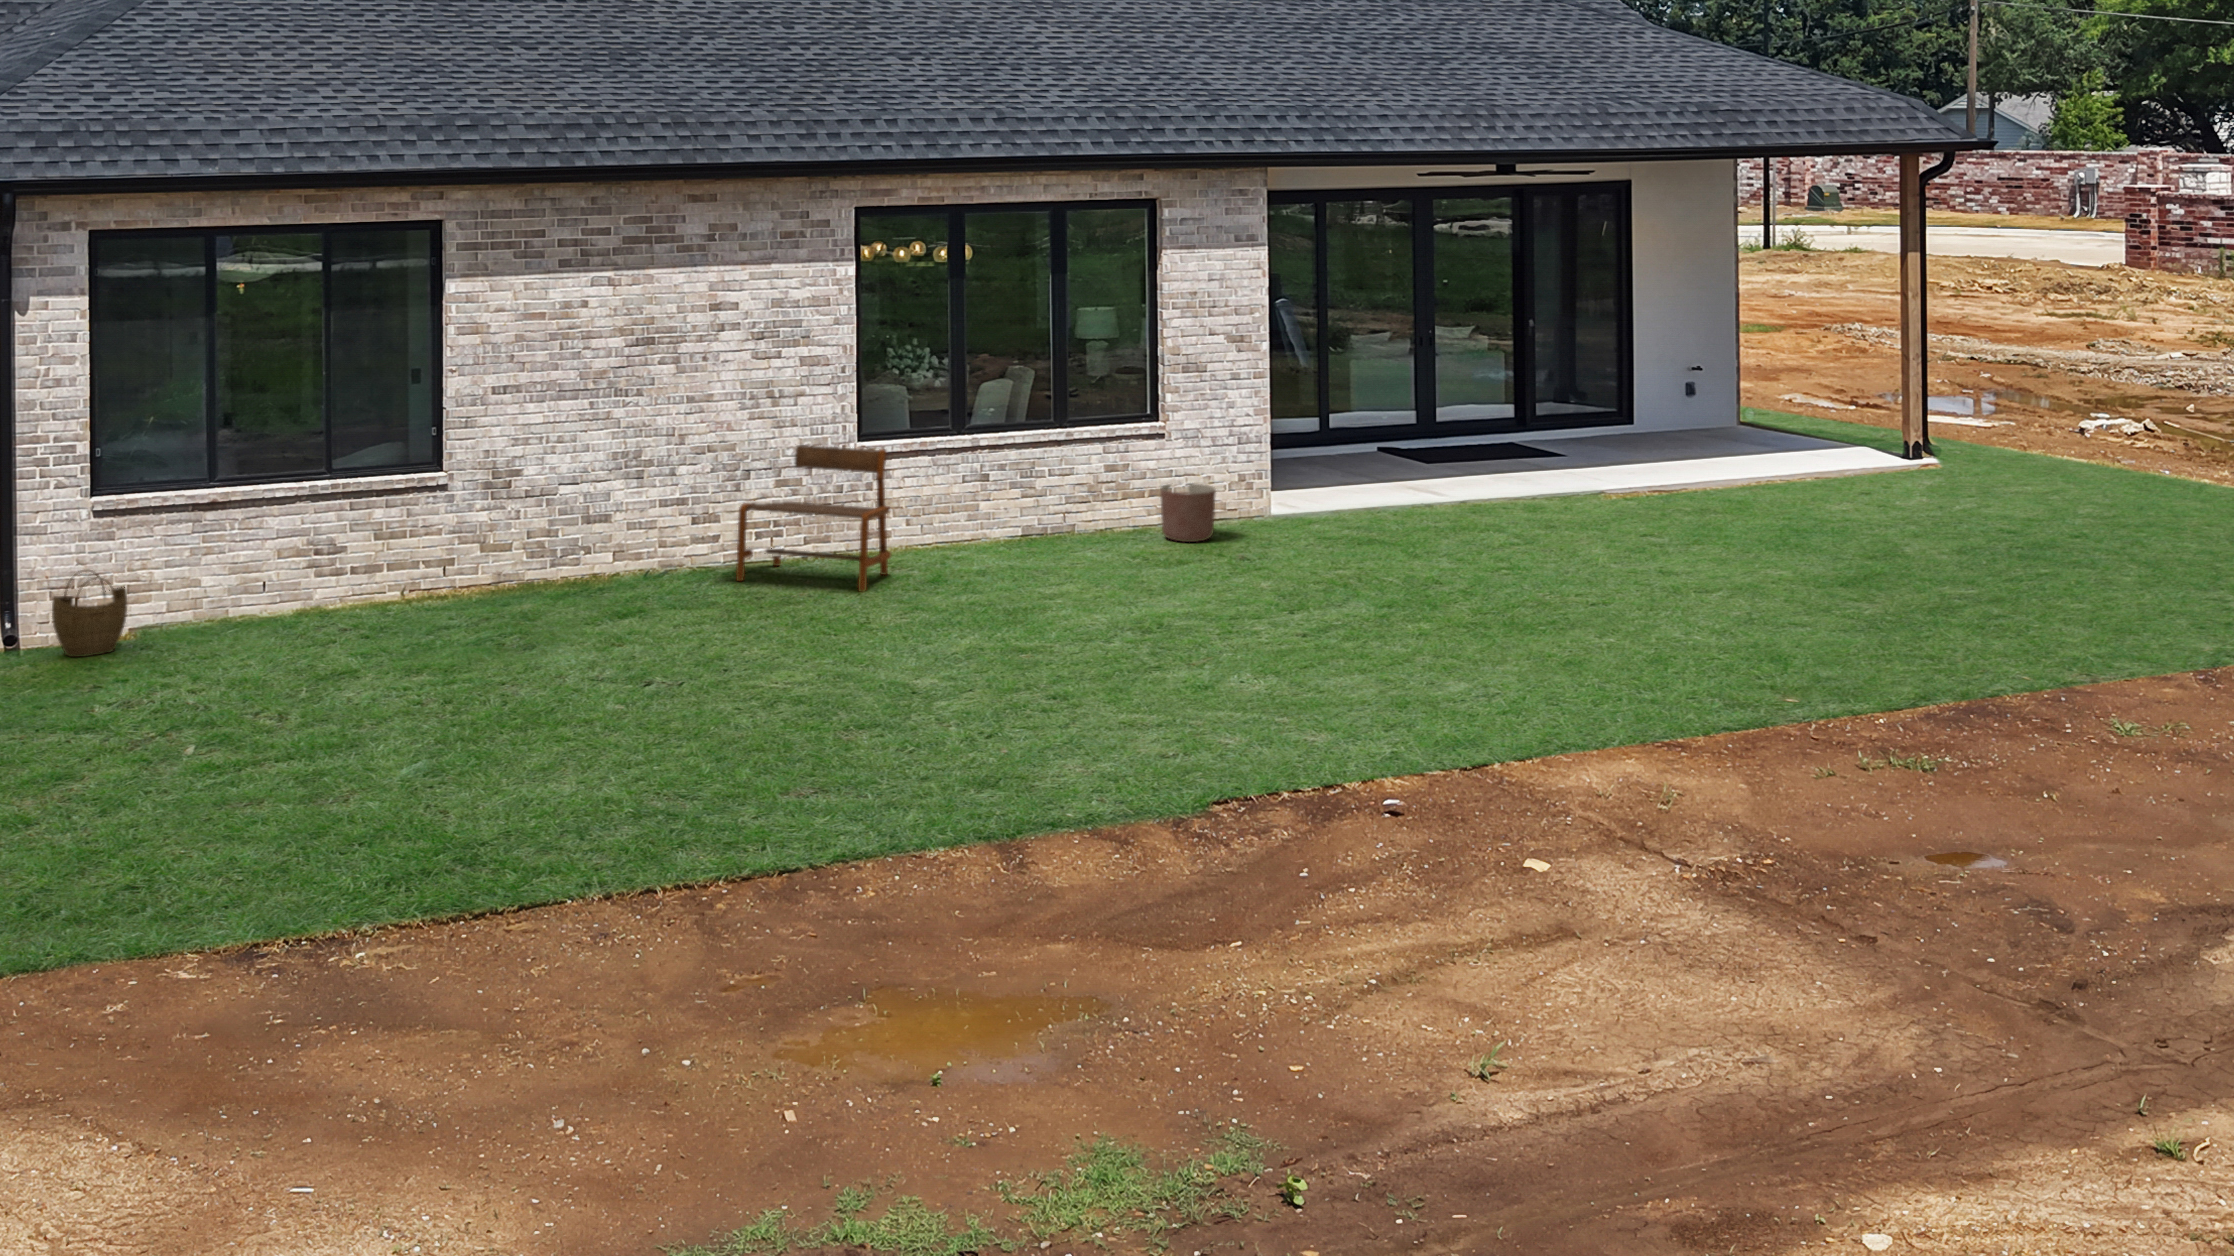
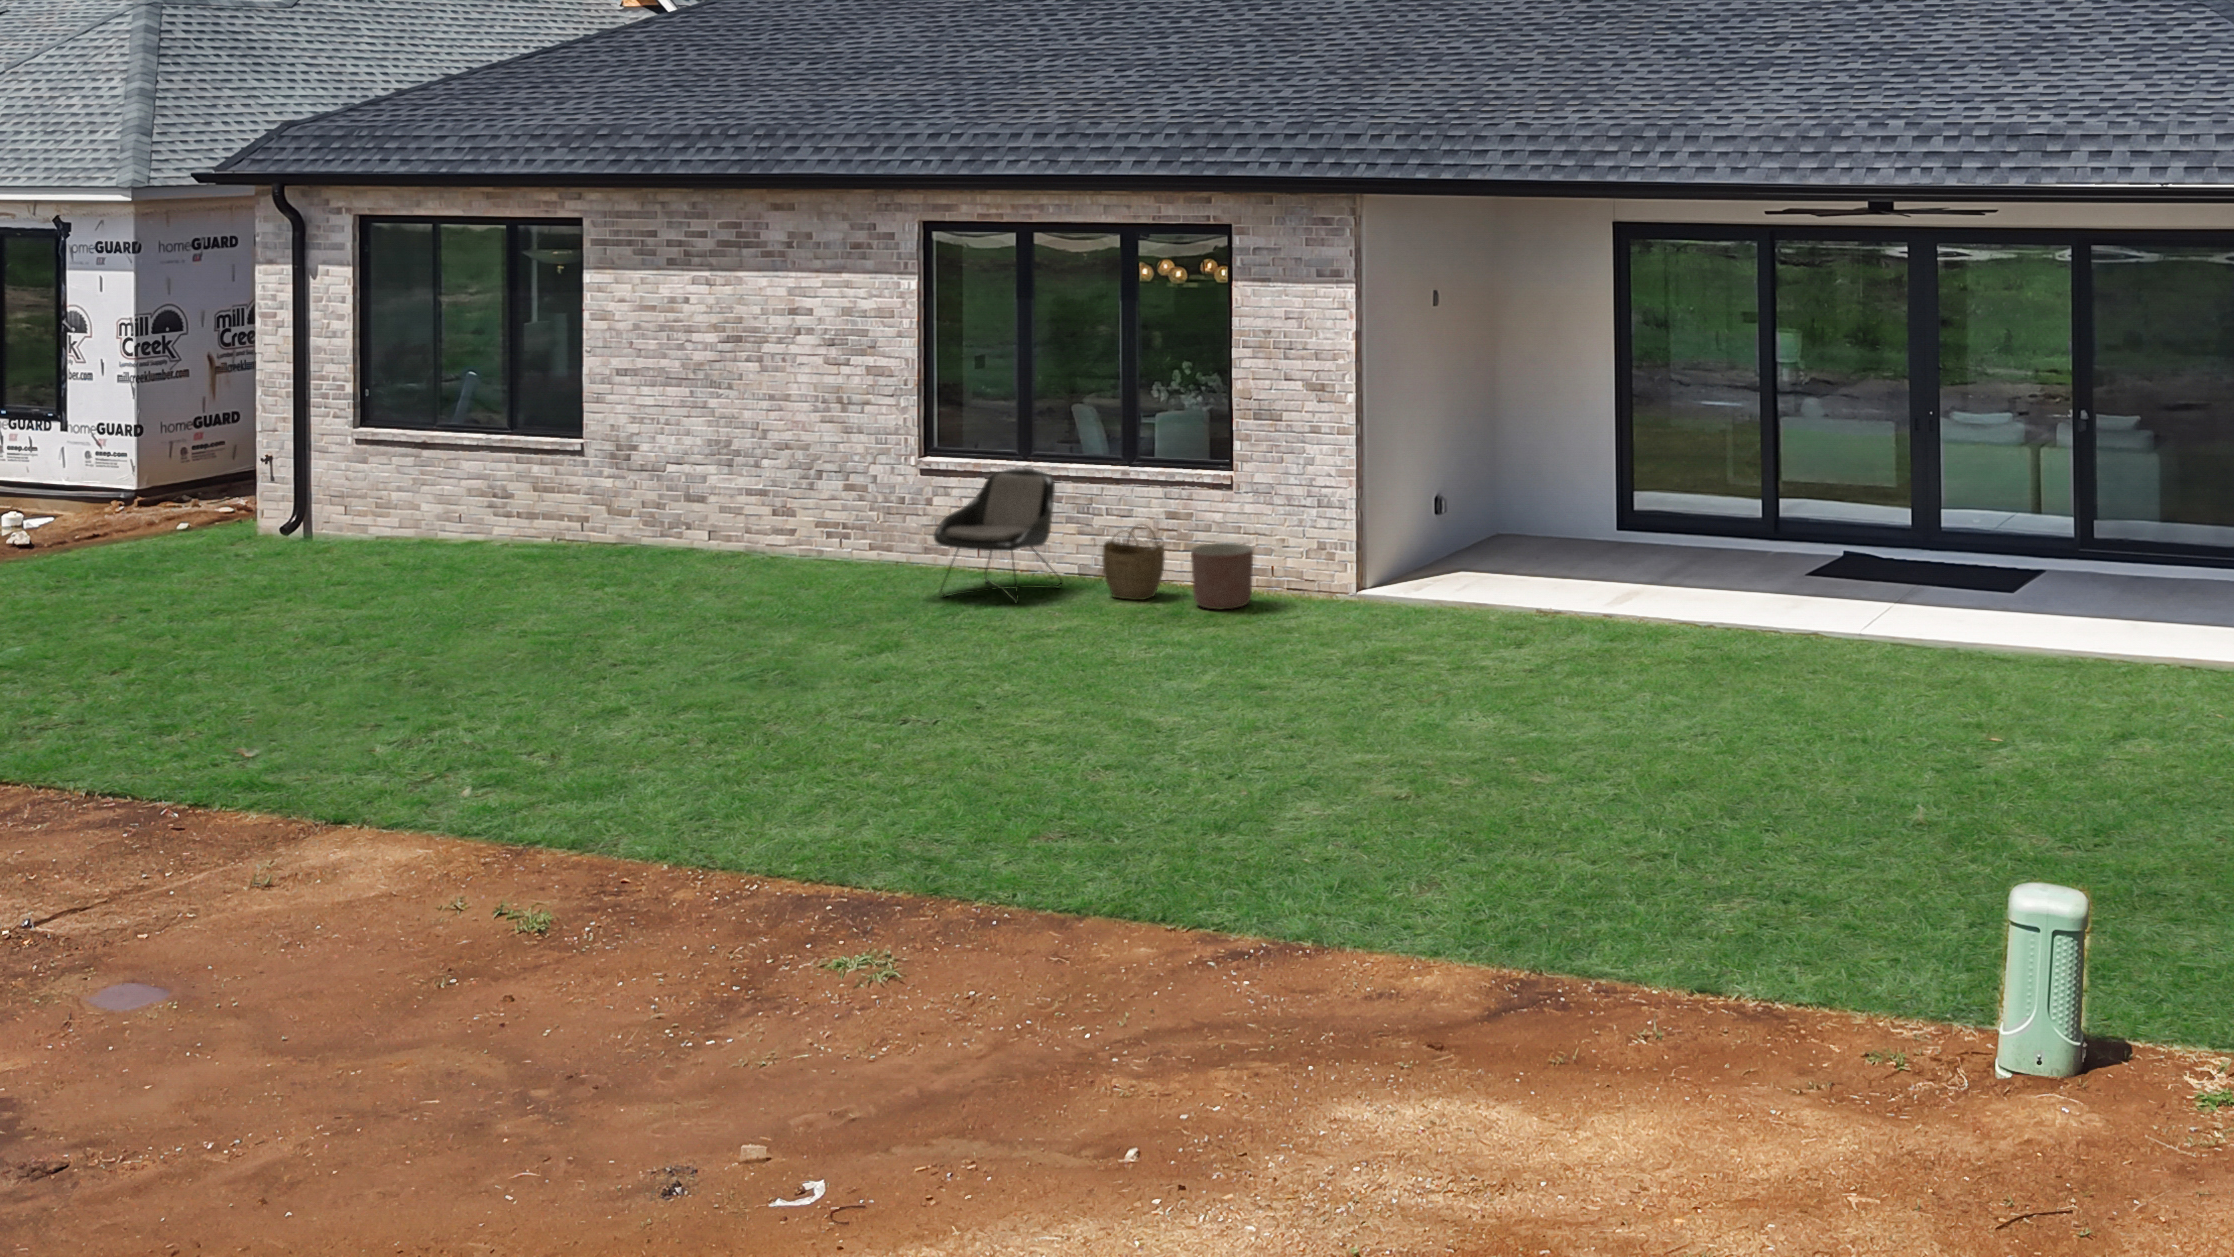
lounge chair: none [939,441,1056,572] -> present [934,468,1062,603]
bench: present [736,445,891,592] -> none [783,446,892,596]
woven basket: present [52,570,127,657] -> present [1102,527,1165,600]

